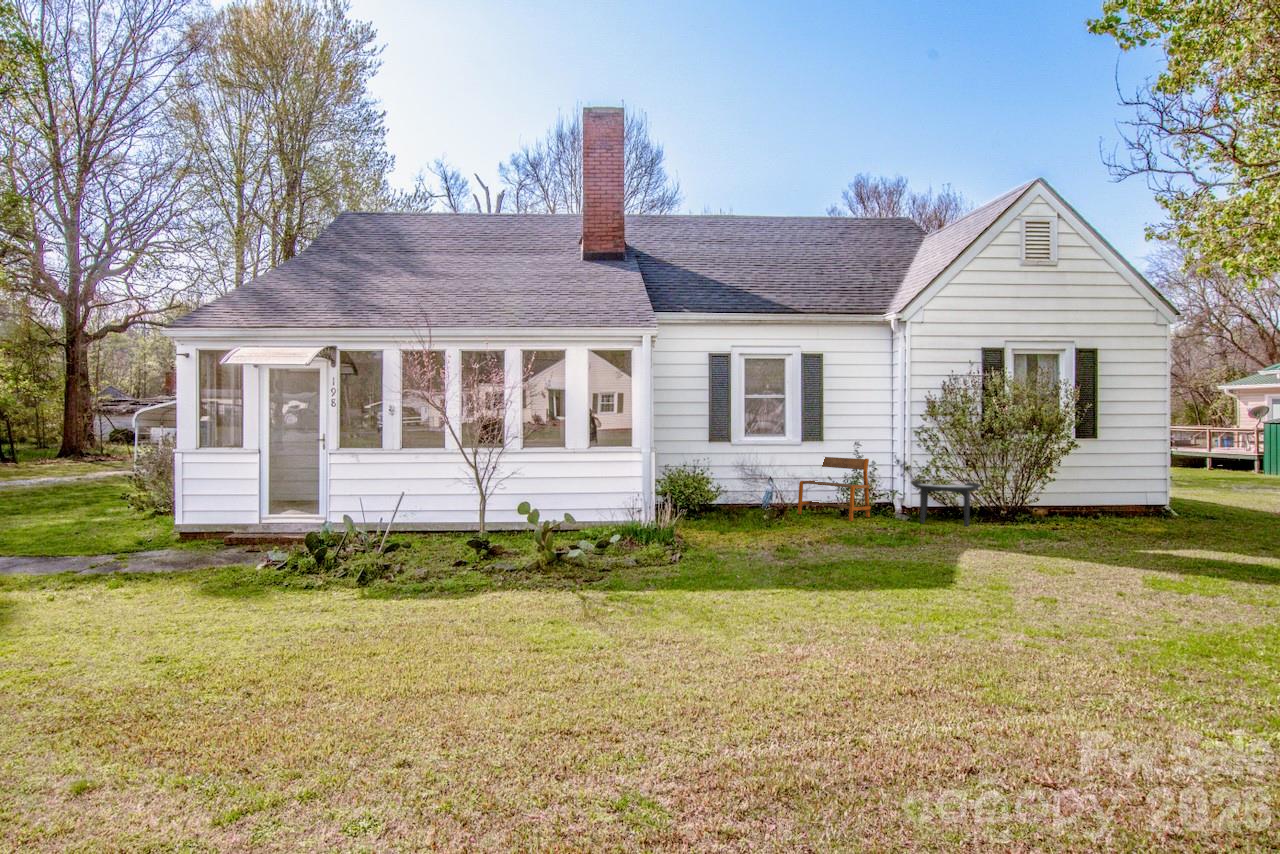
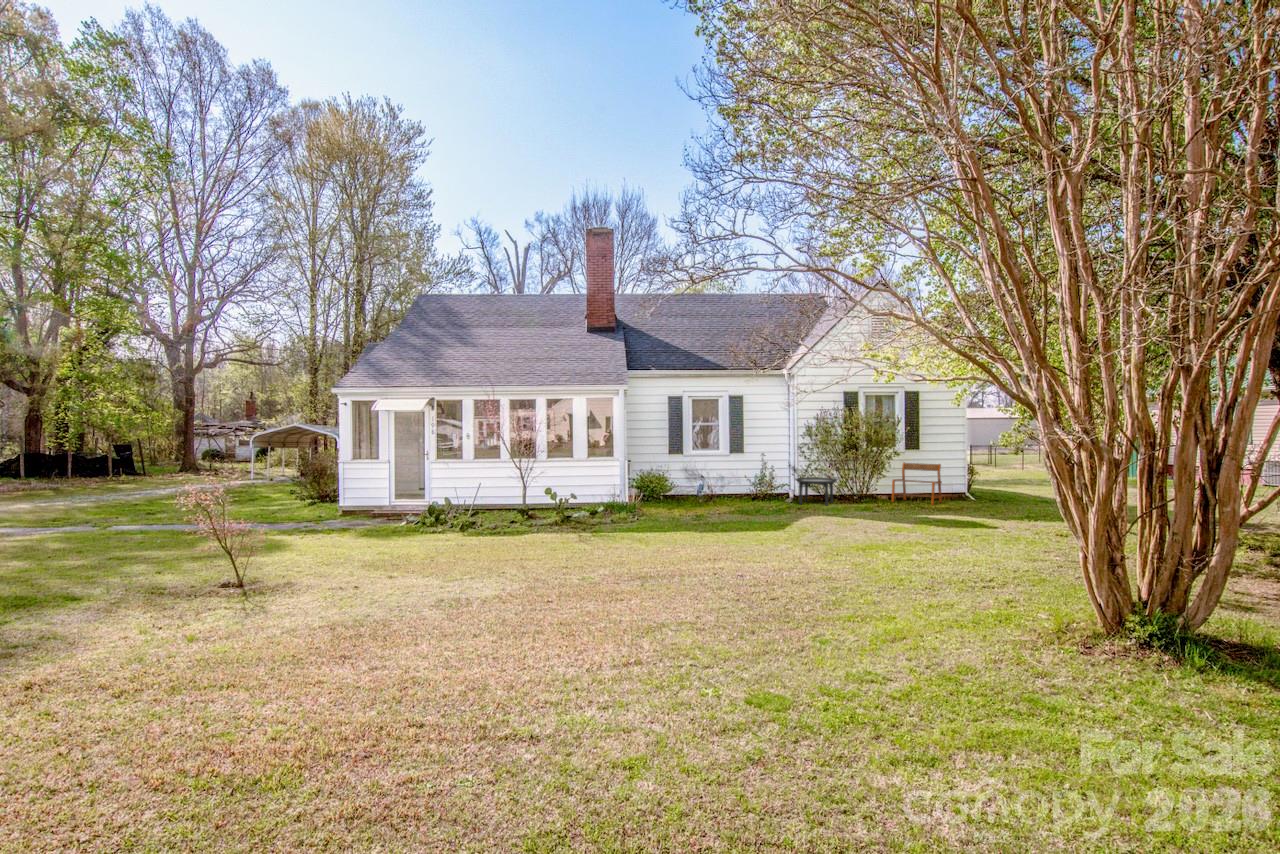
bench: present [798,457,871,521] -> present [892,462,943,505]

